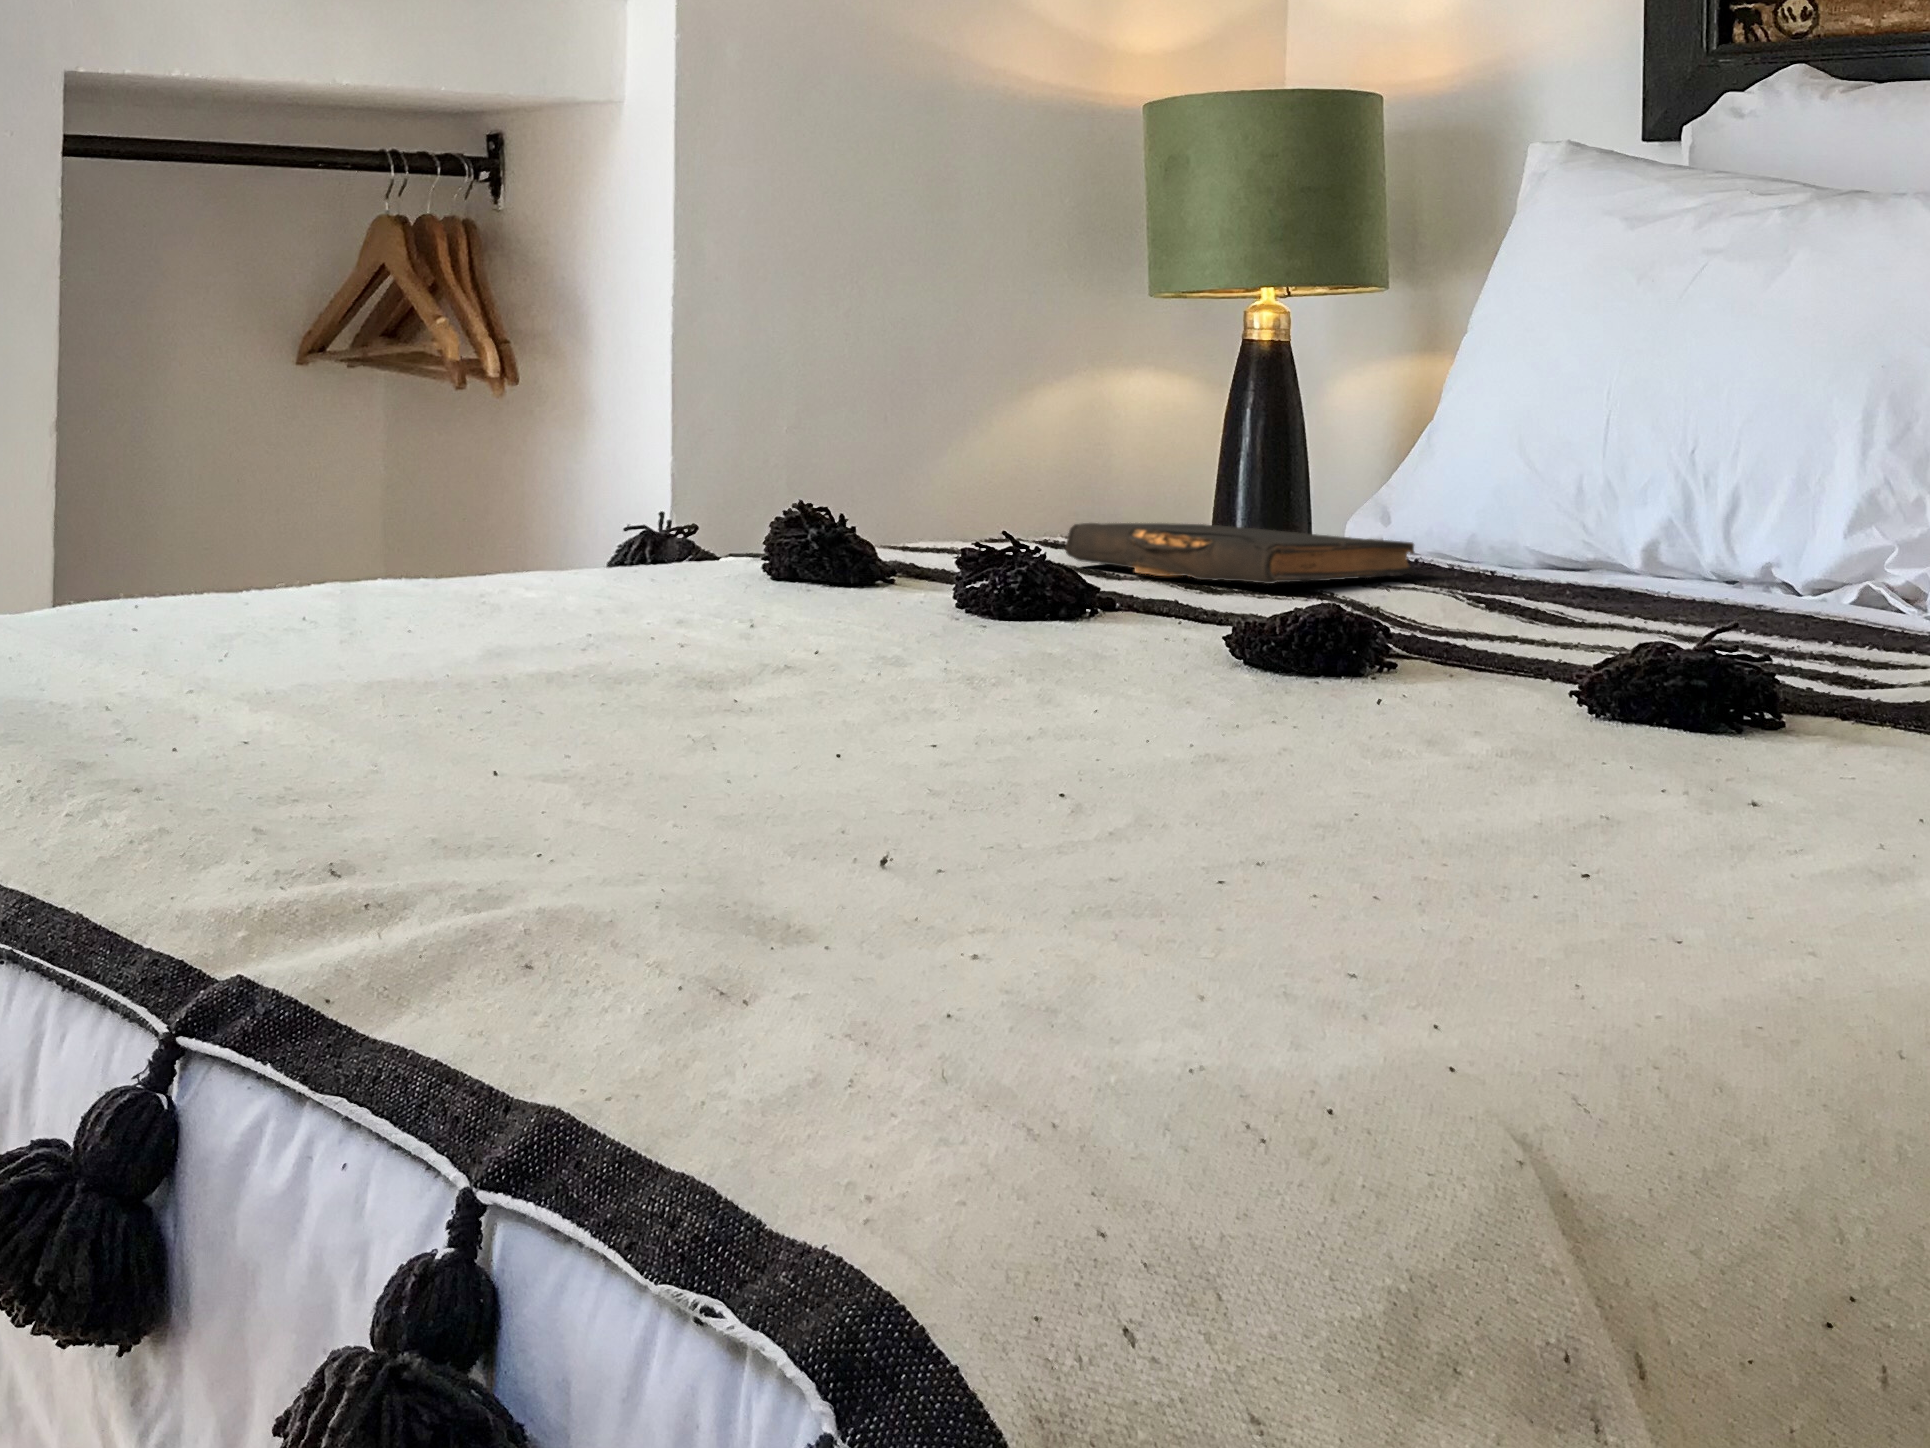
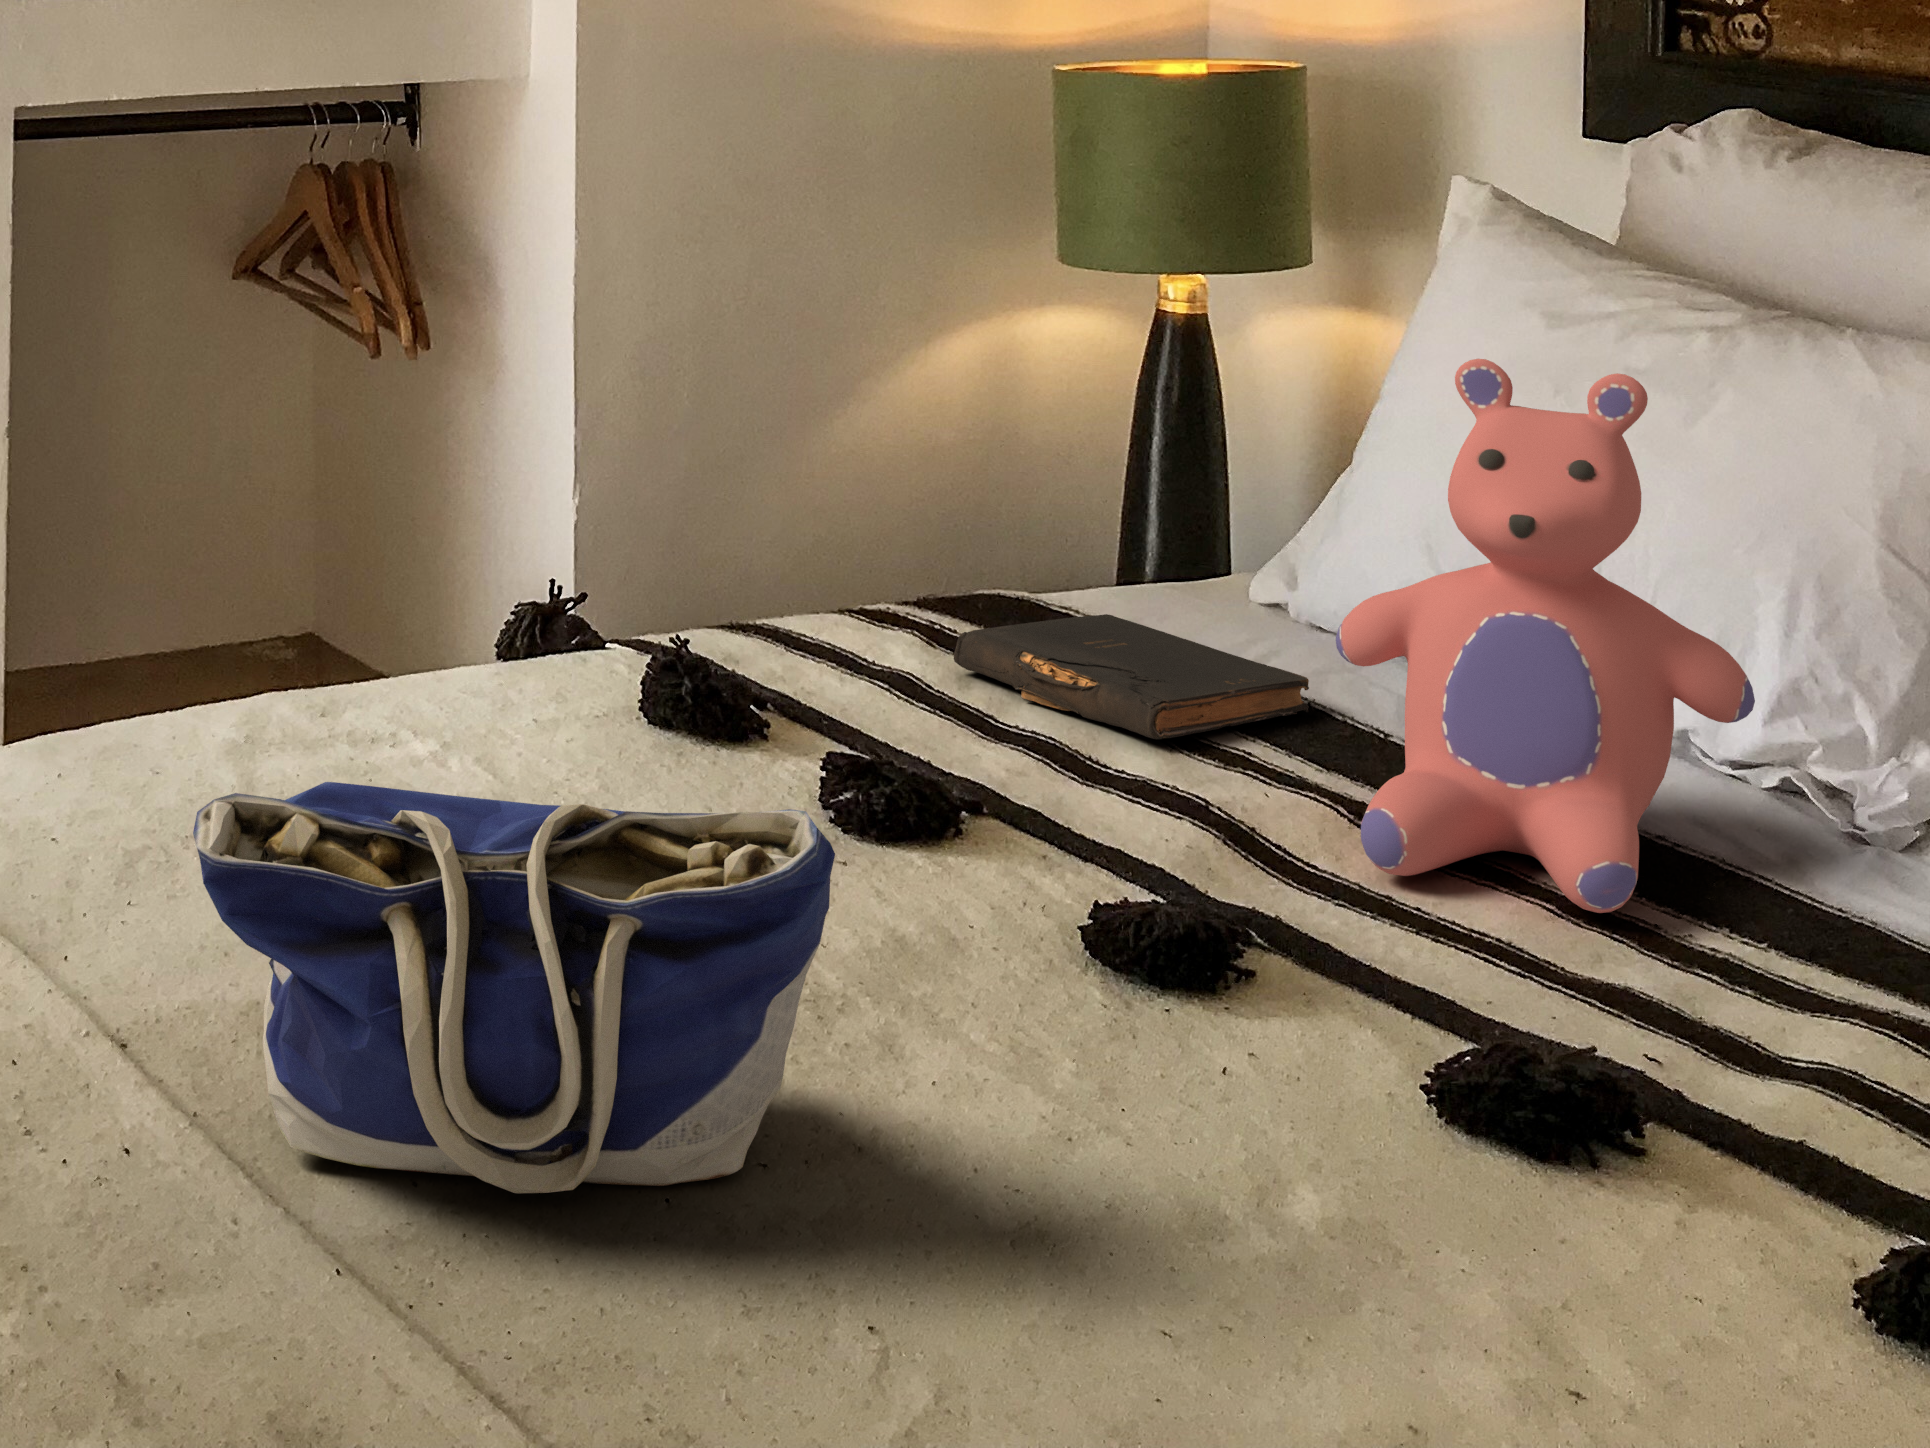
teddy bear: none [1447,149,1843,645] -> present [1336,359,1755,913]
tote bag: none [287,352,987,779] -> present [193,782,835,1193]

